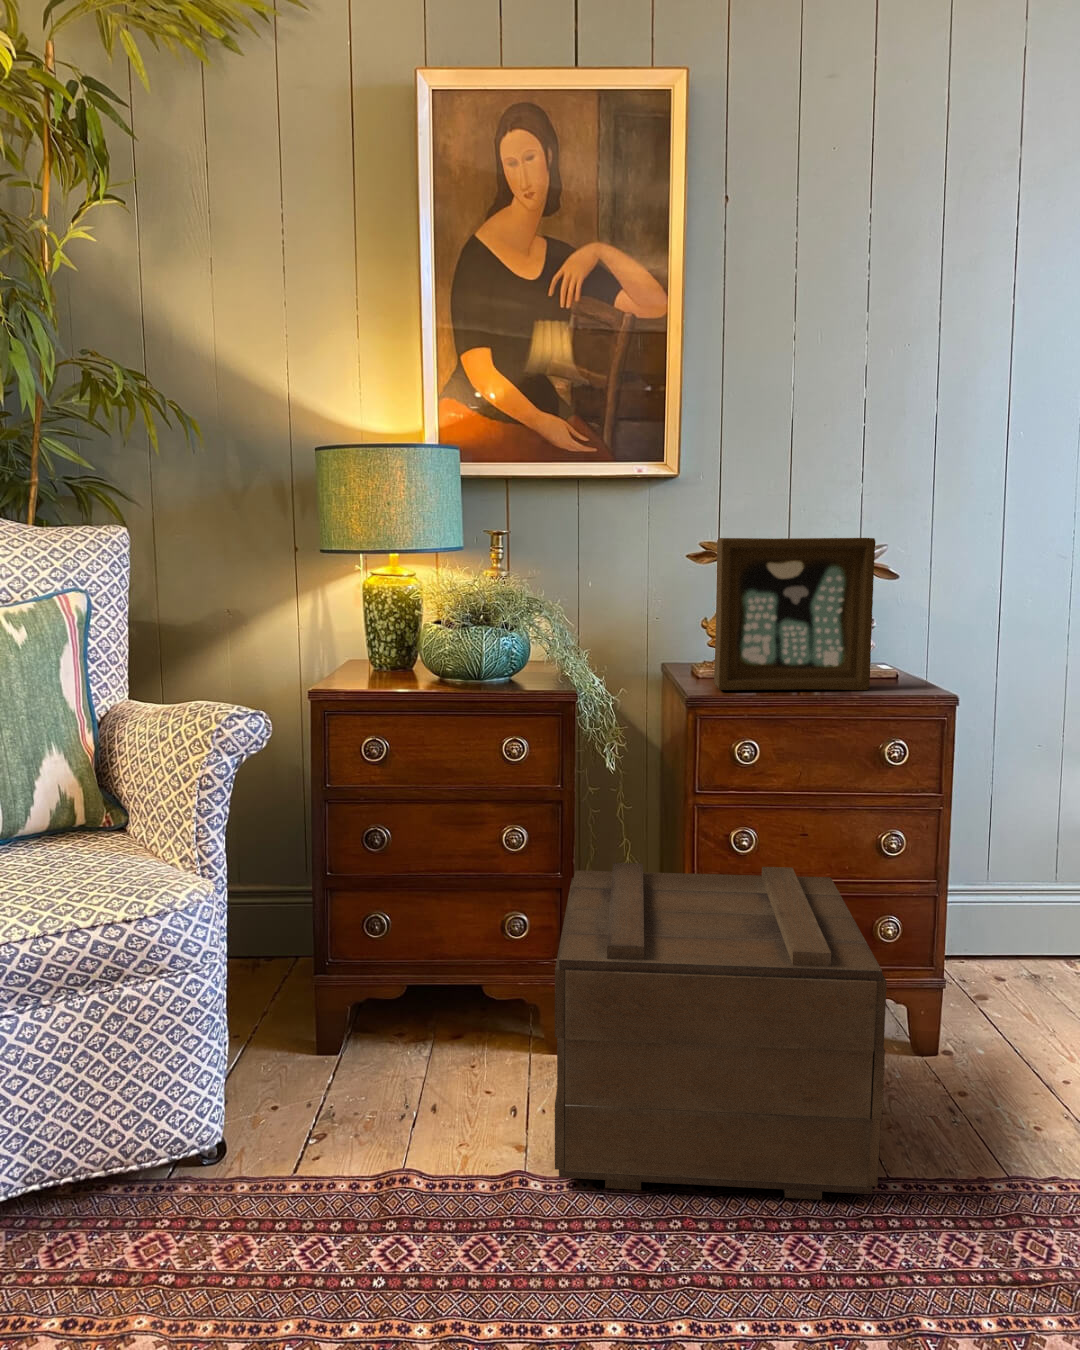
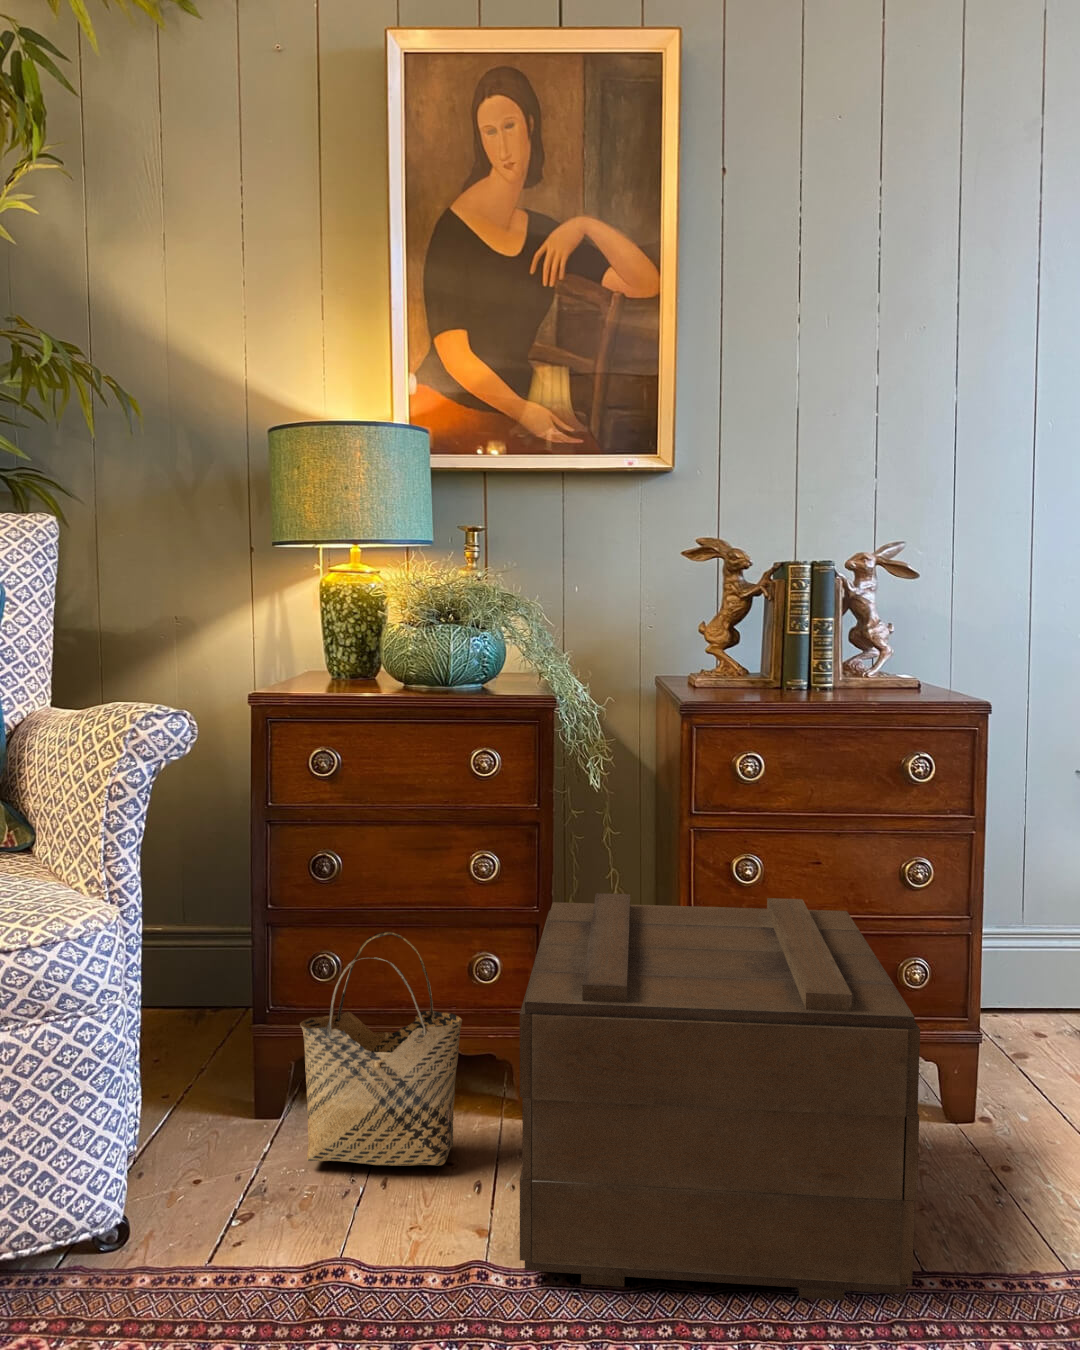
picture frame: present [714,538,876,690] -> none [711,524,892,697]
woven basket: none [359,896,499,1094] -> present [300,932,462,1166]

